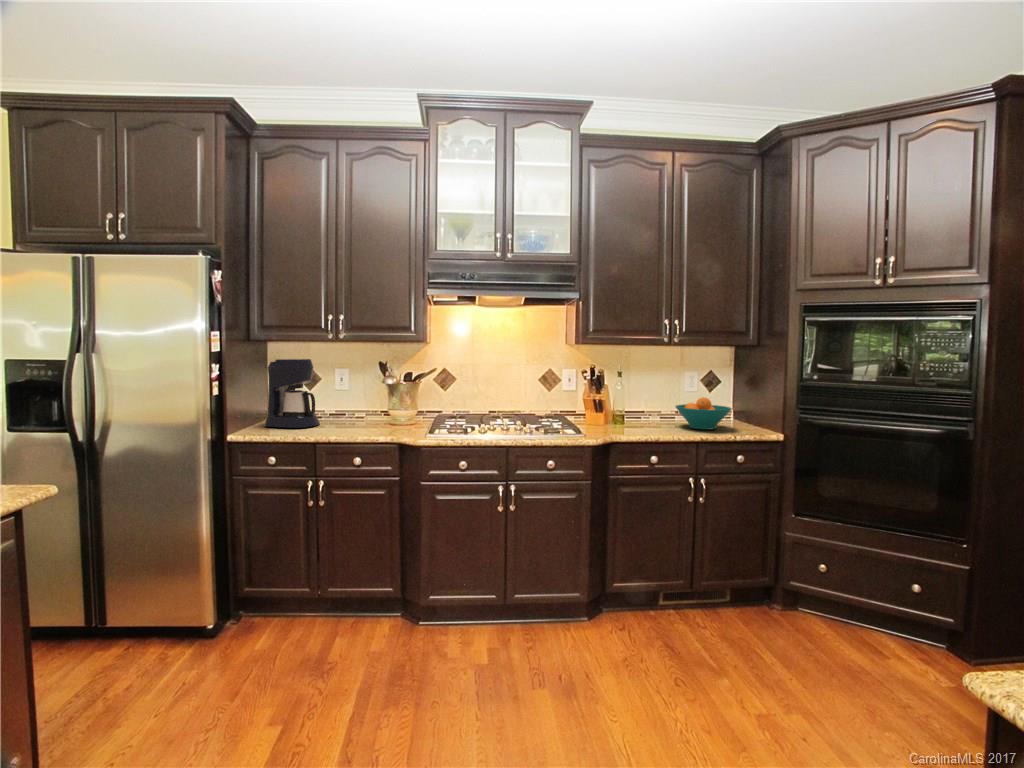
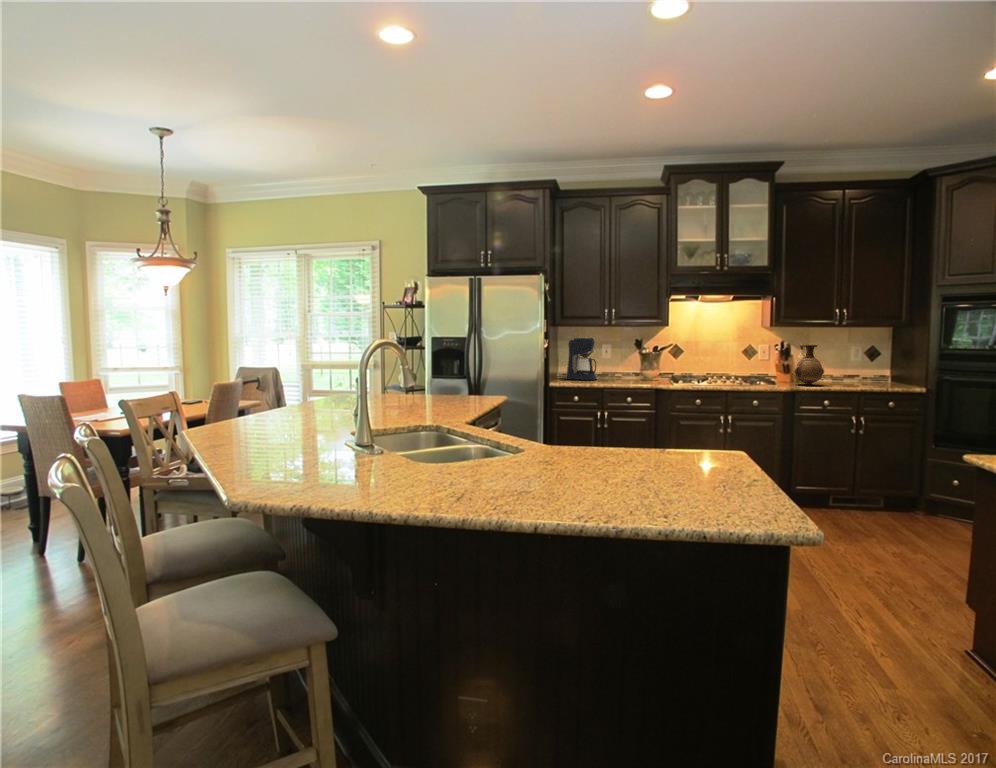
vase: none [607,372,649,432] -> present [794,345,824,385]
fruit bowl: present [675,397,732,430] -> none [844,363,888,385]

